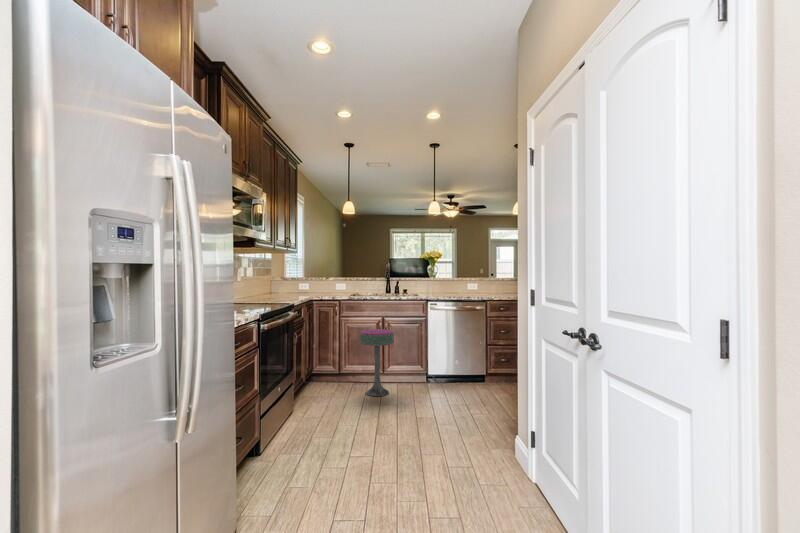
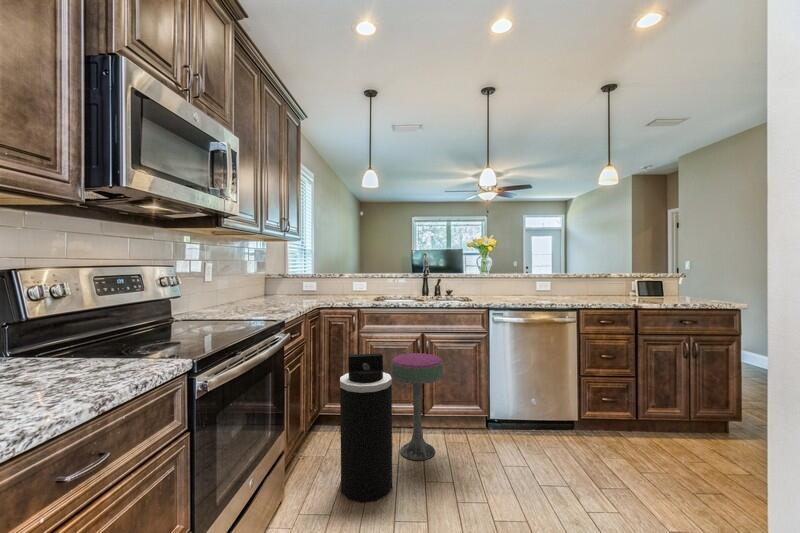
trash can: none [326,324,359,413] -> present [340,353,392,503]

